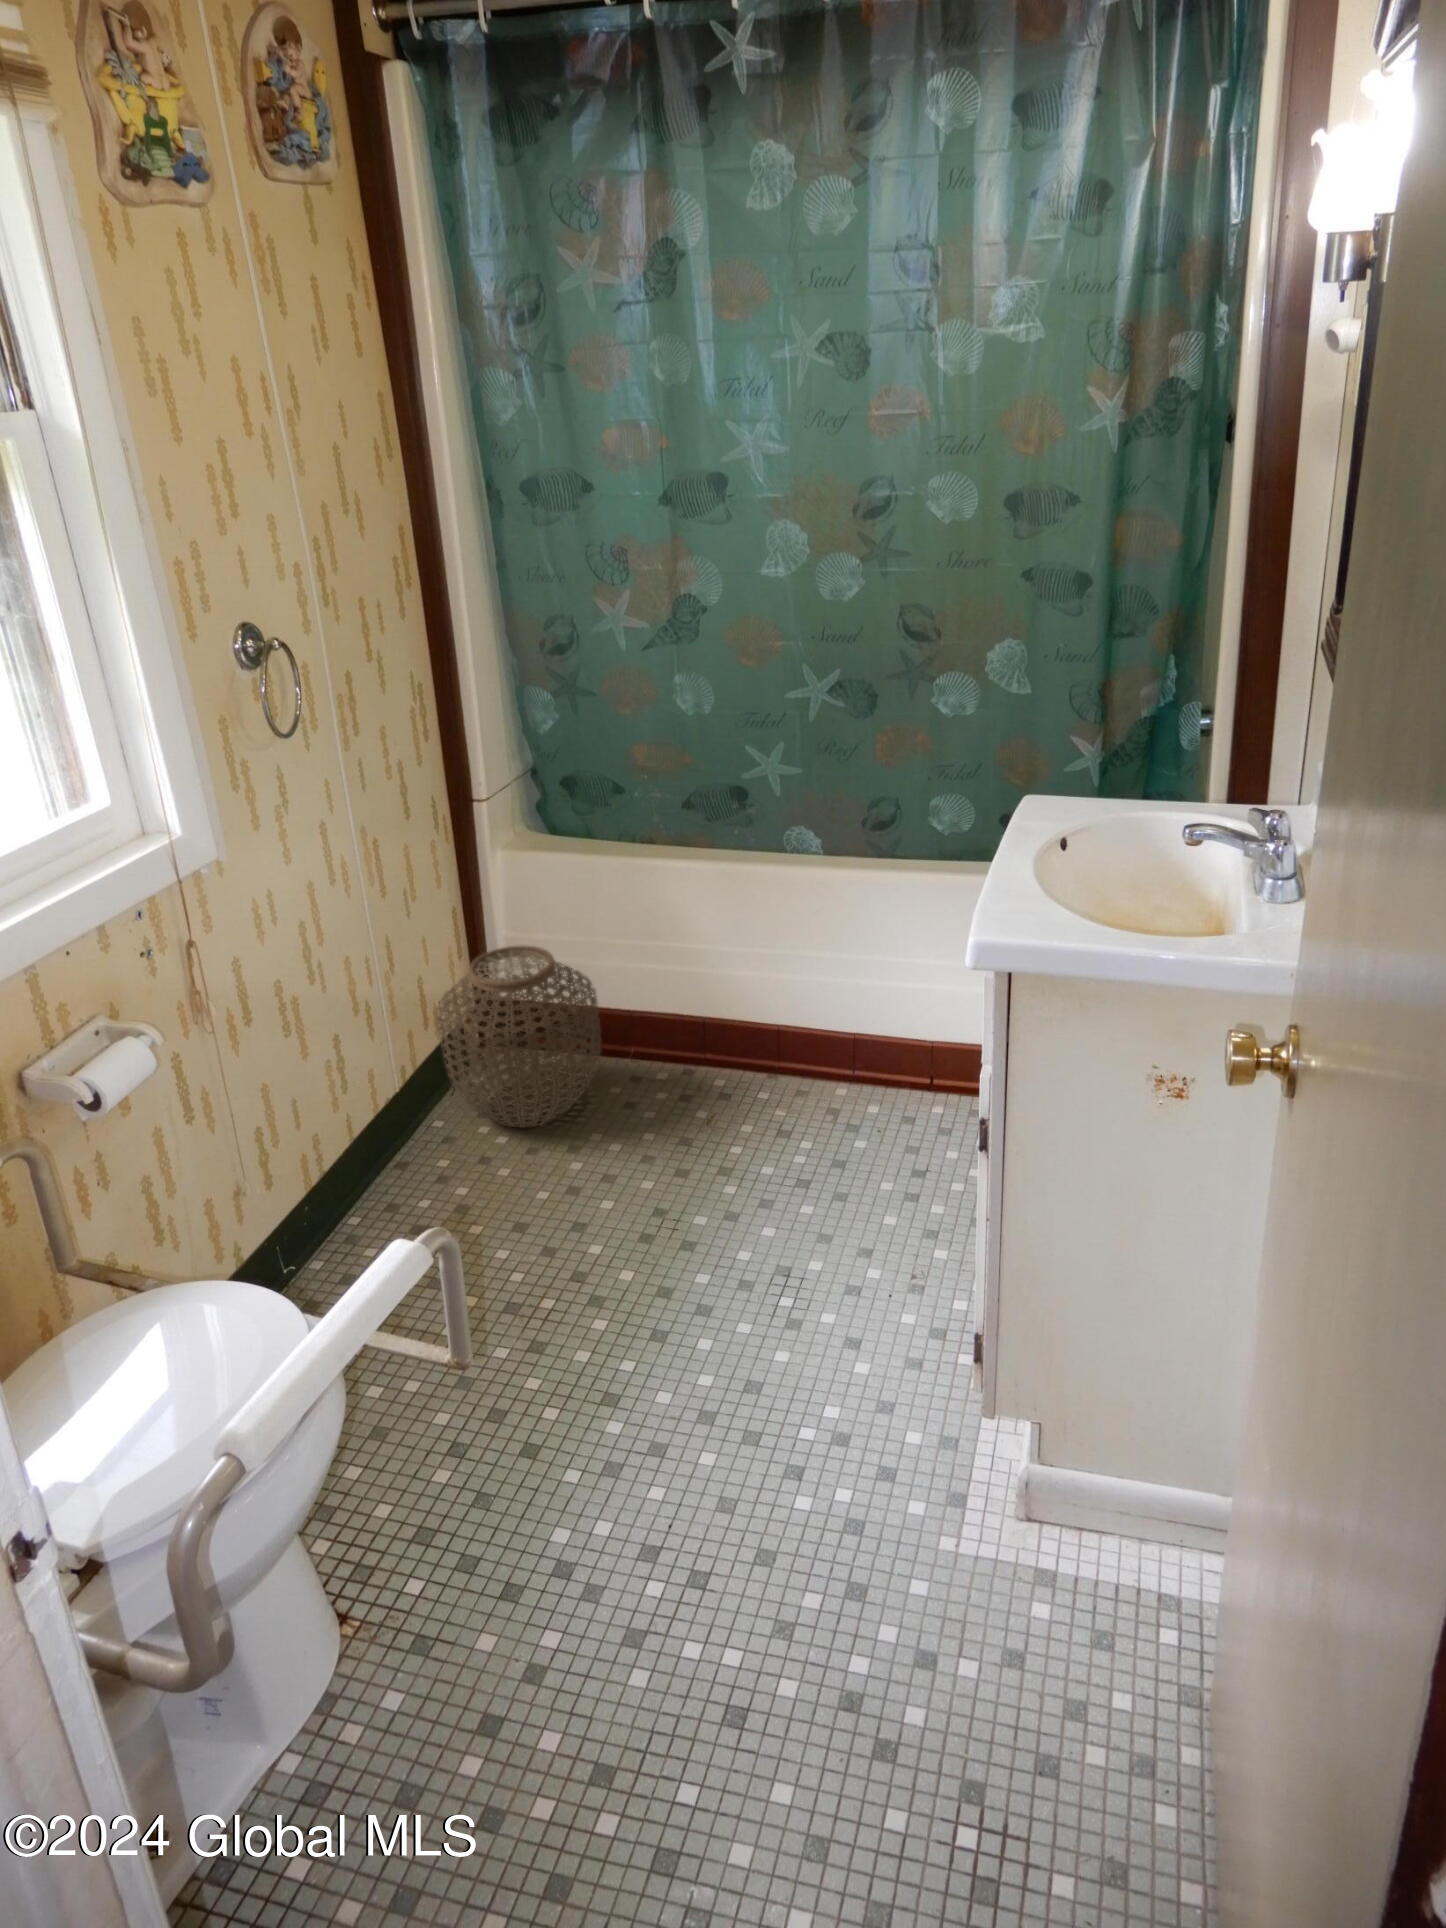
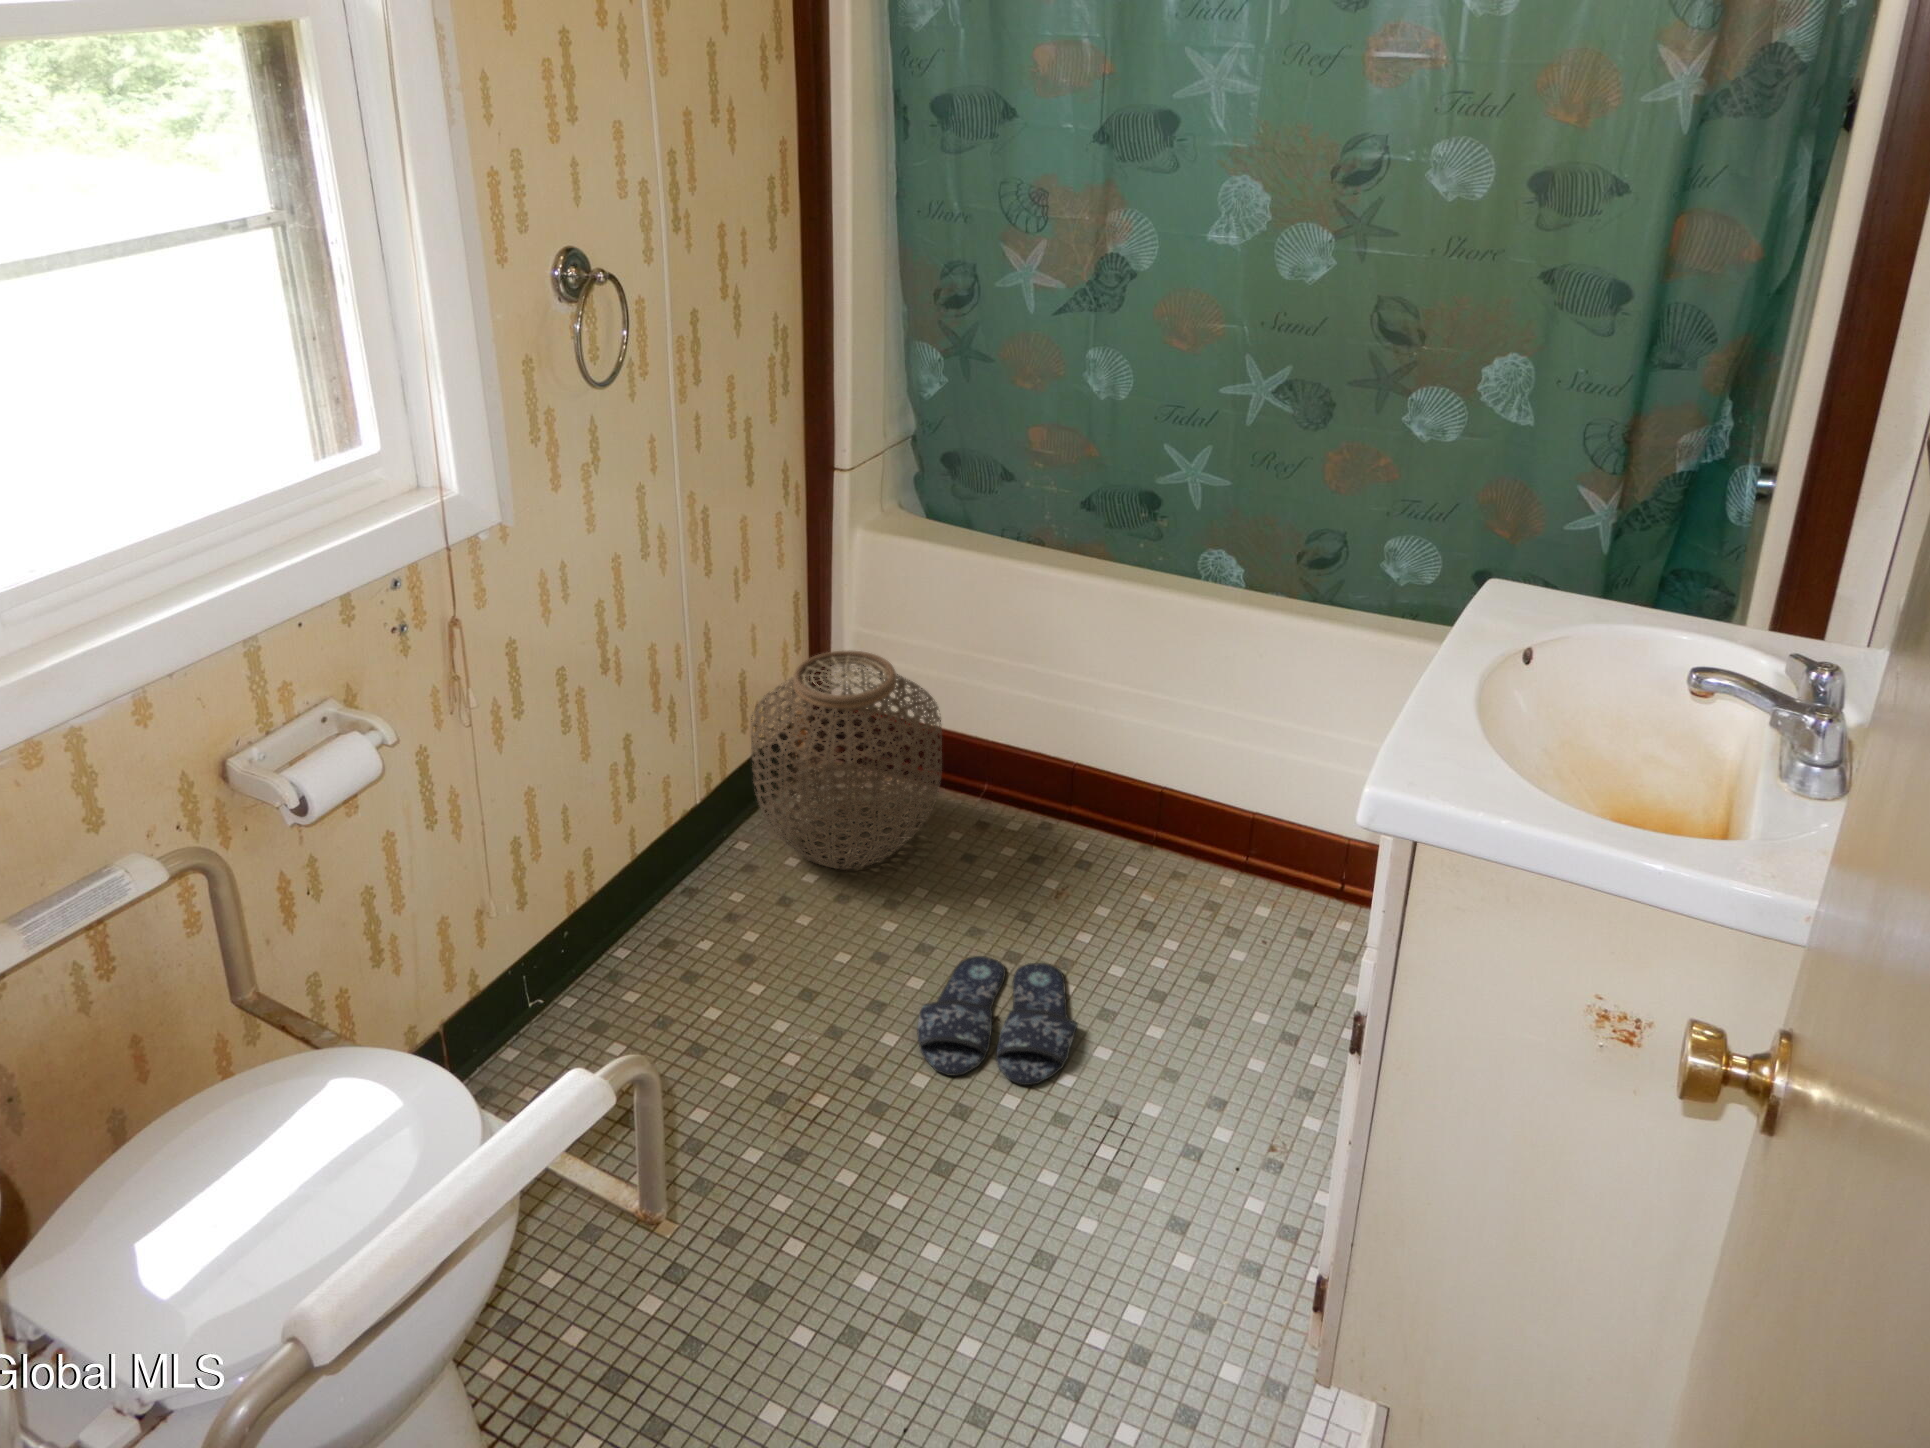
slippers: none [617,1171,746,1266] -> present [917,956,1078,1085]

